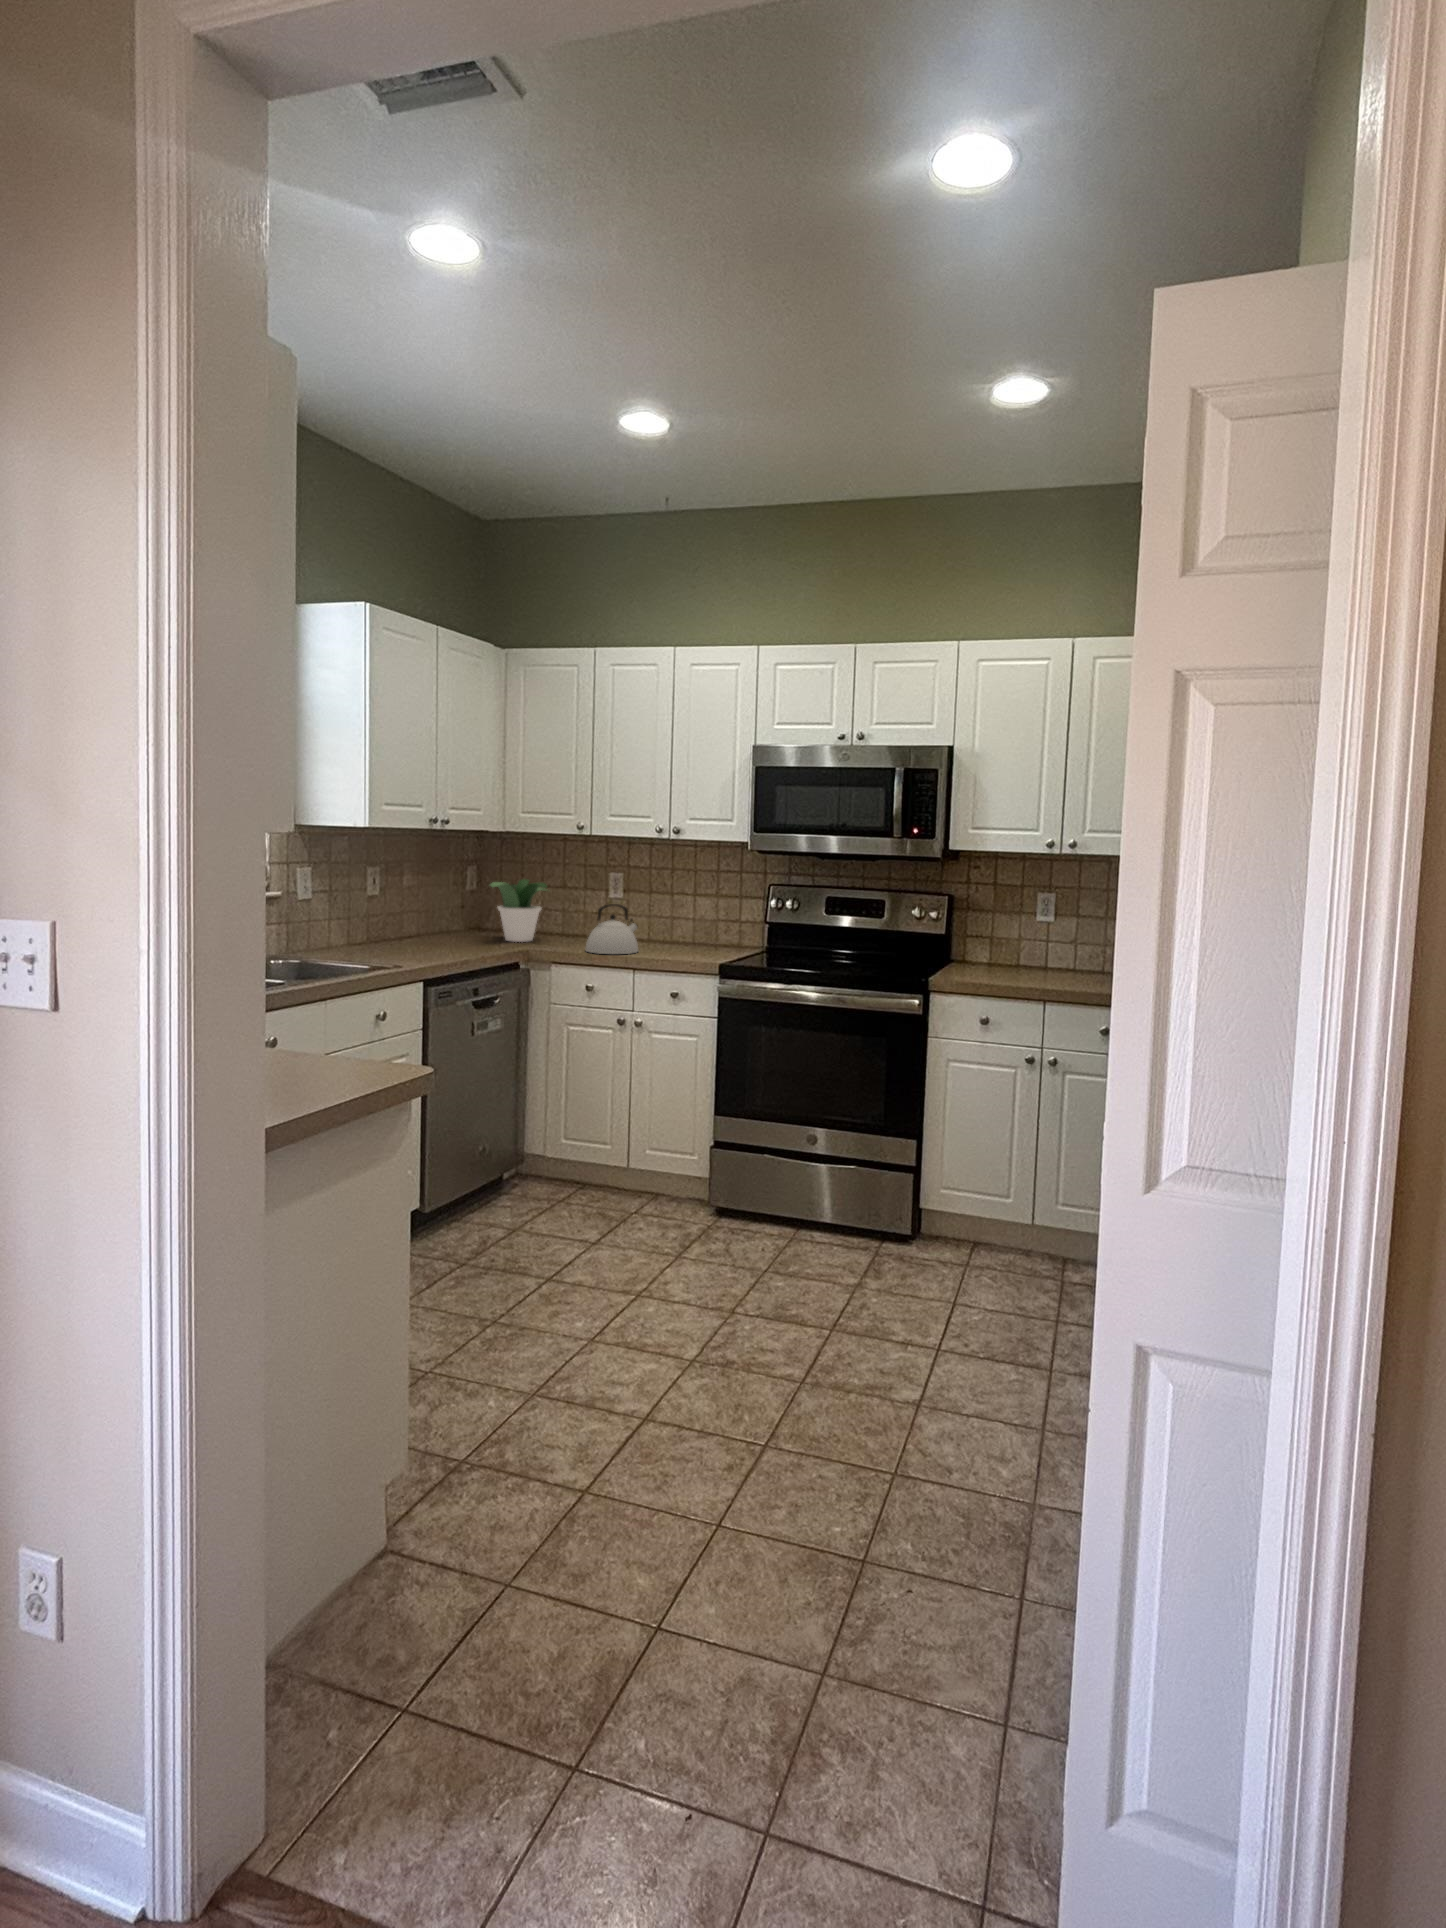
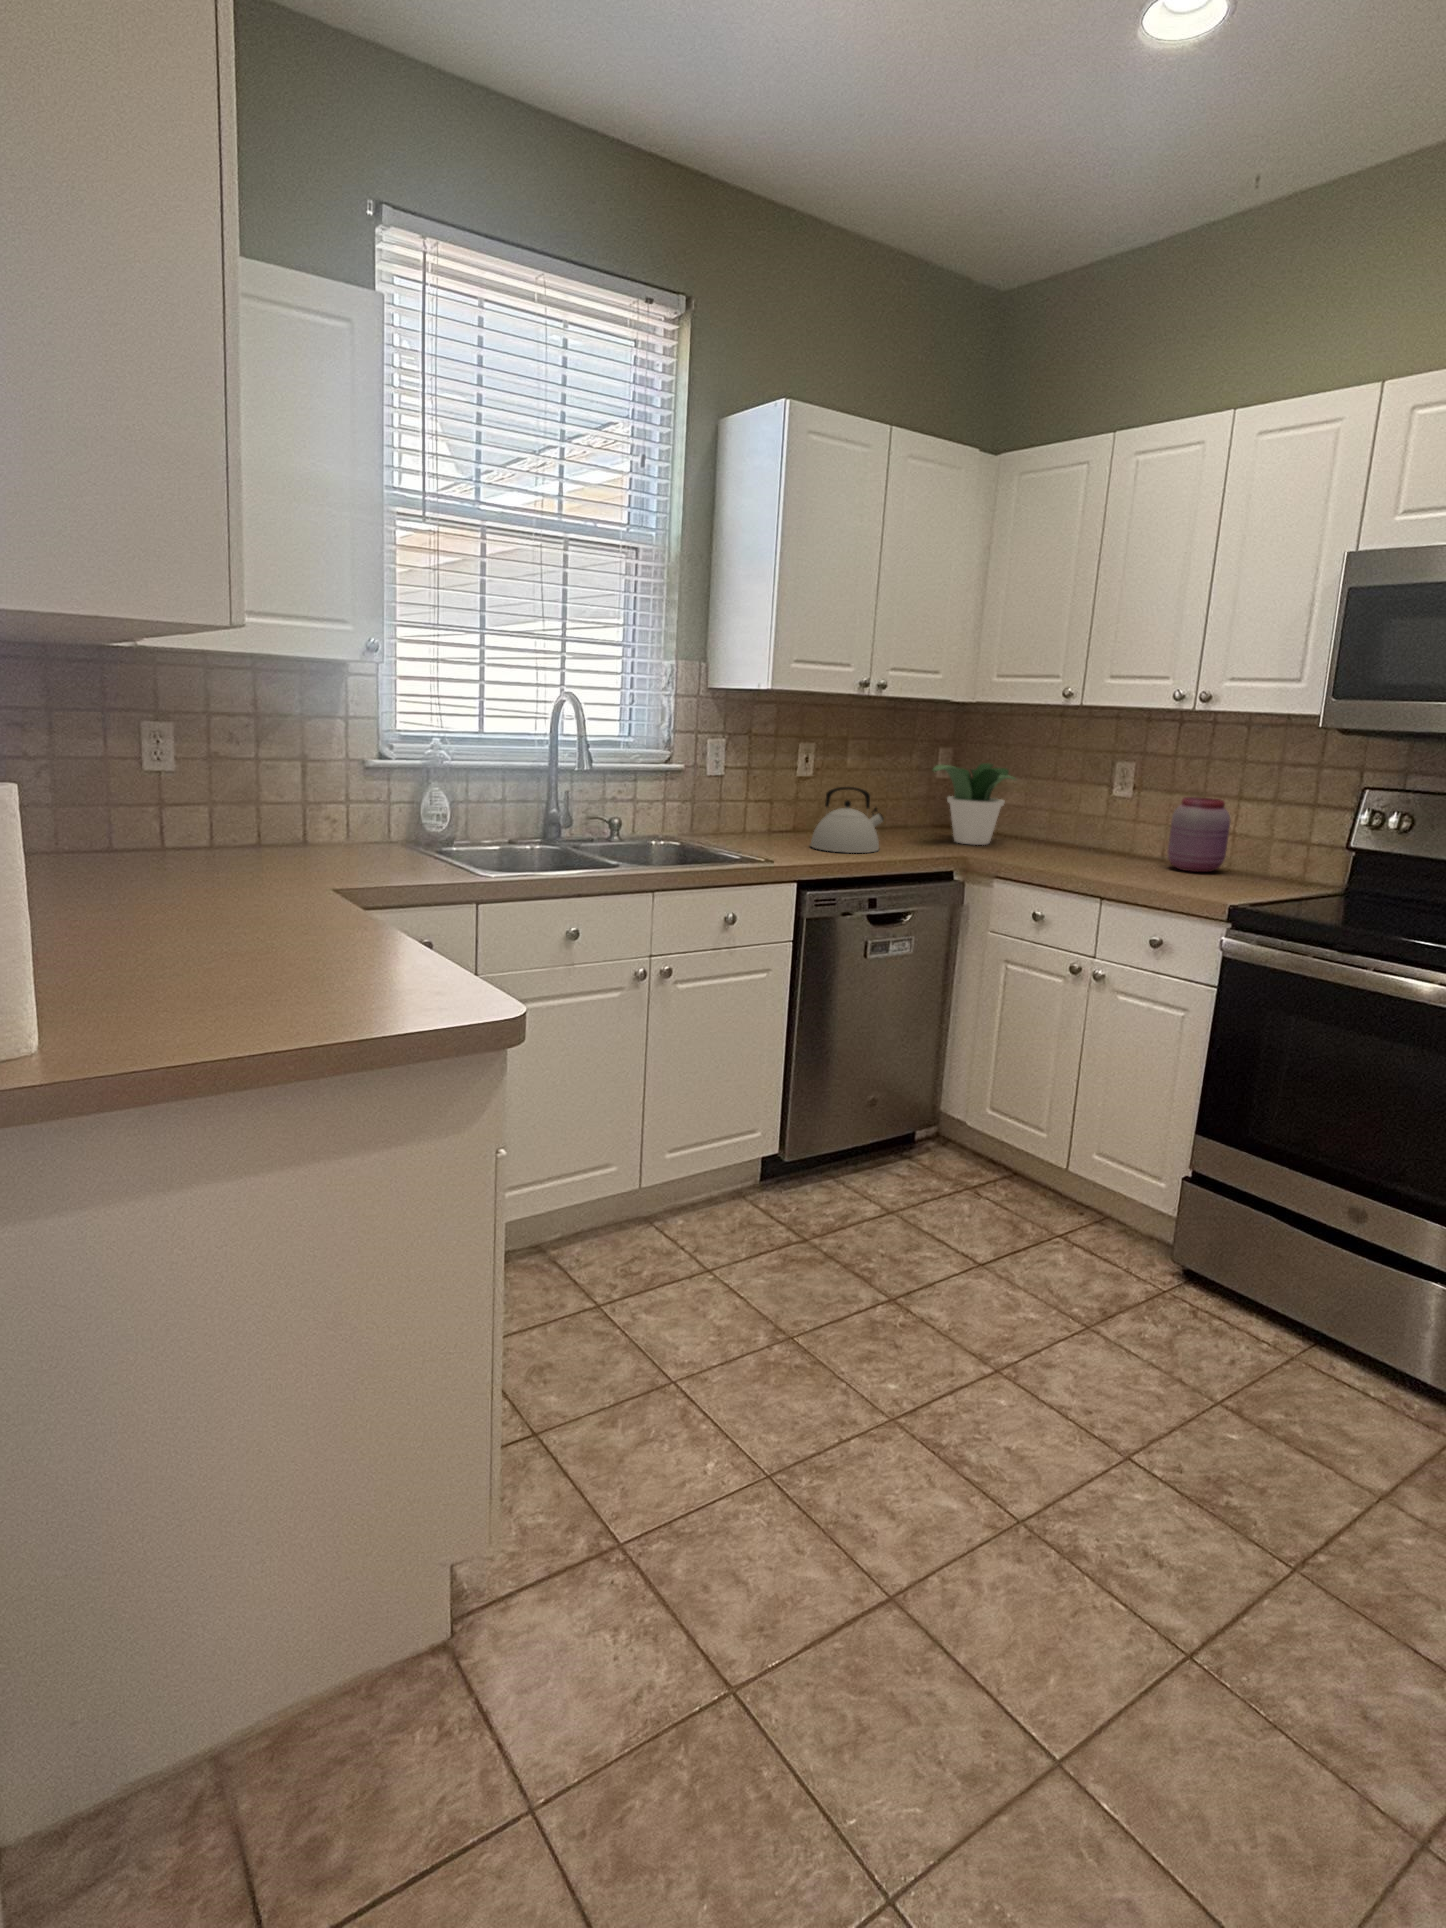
jar: none [662,897,698,947] -> present [1168,797,1230,872]
kettle: present [585,904,638,954] -> present [811,787,884,853]

